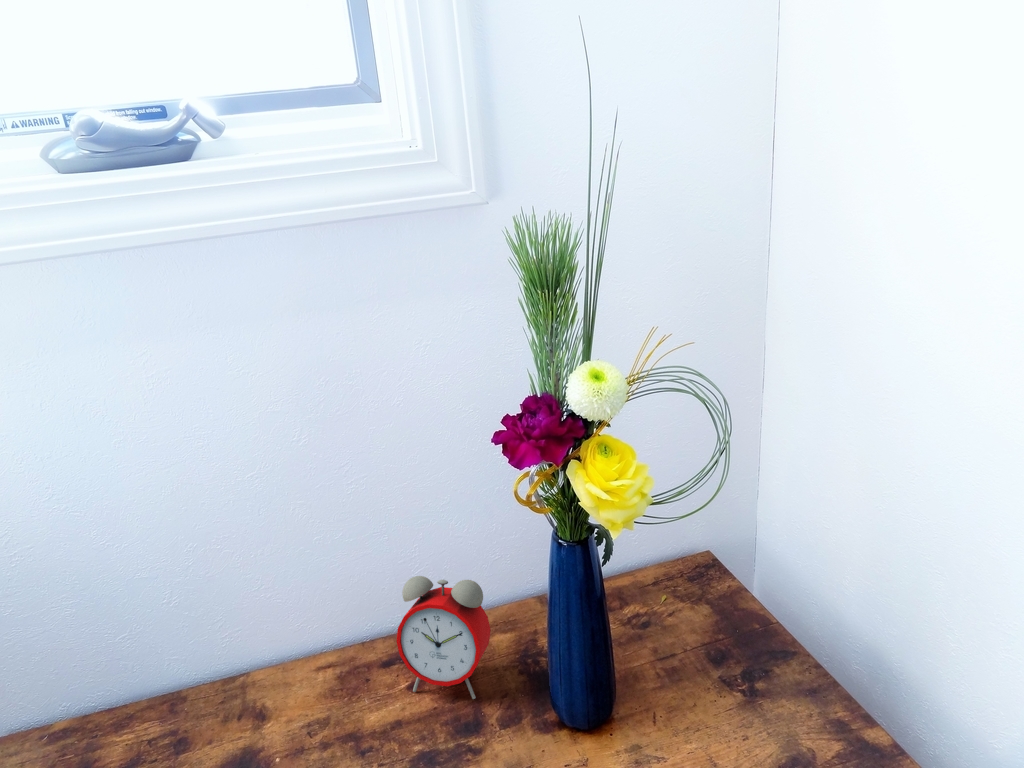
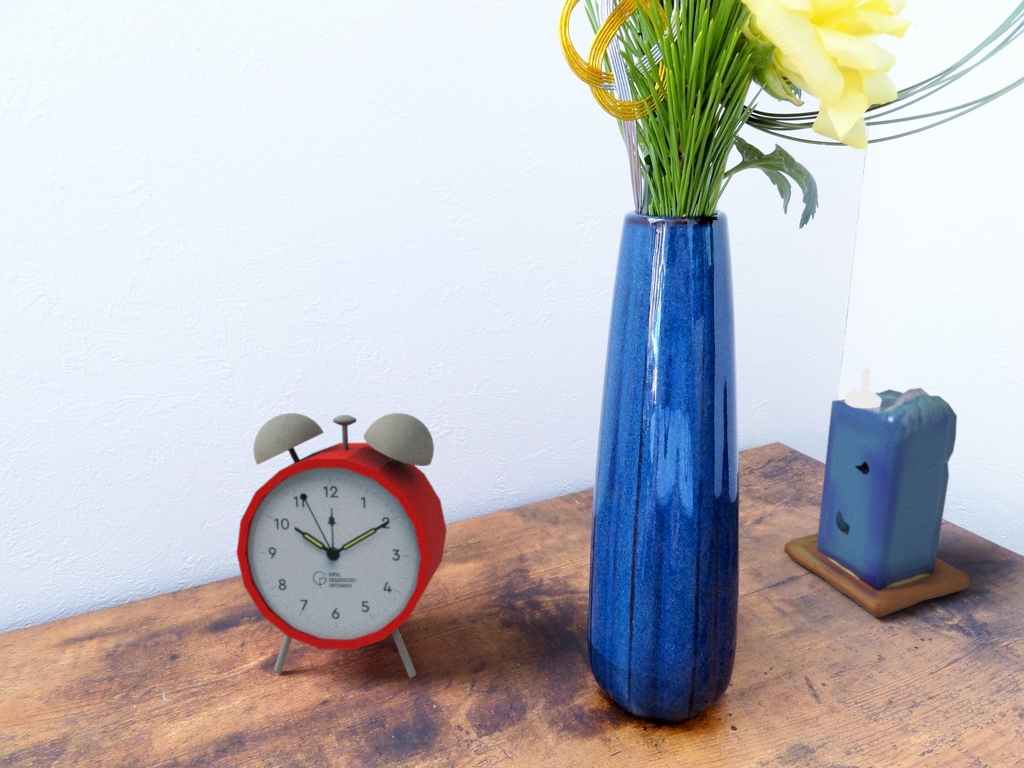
candle: none [675,556,761,683] -> present [784,367,970,618]

